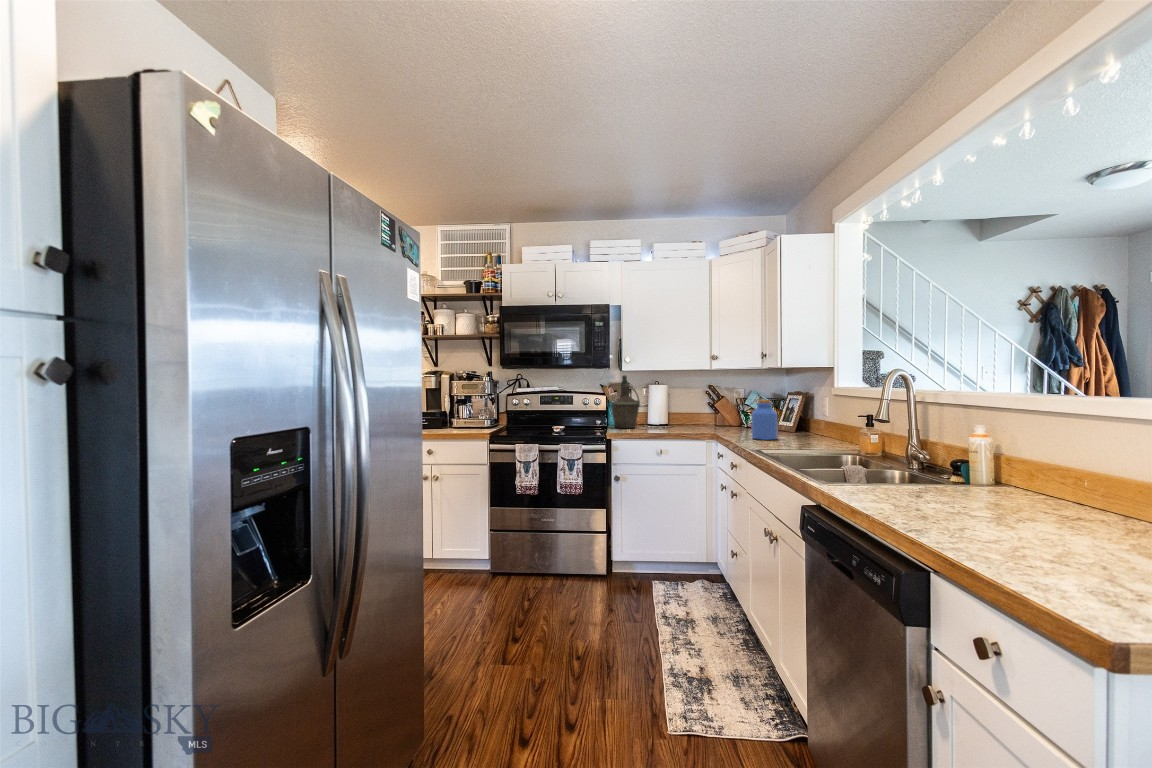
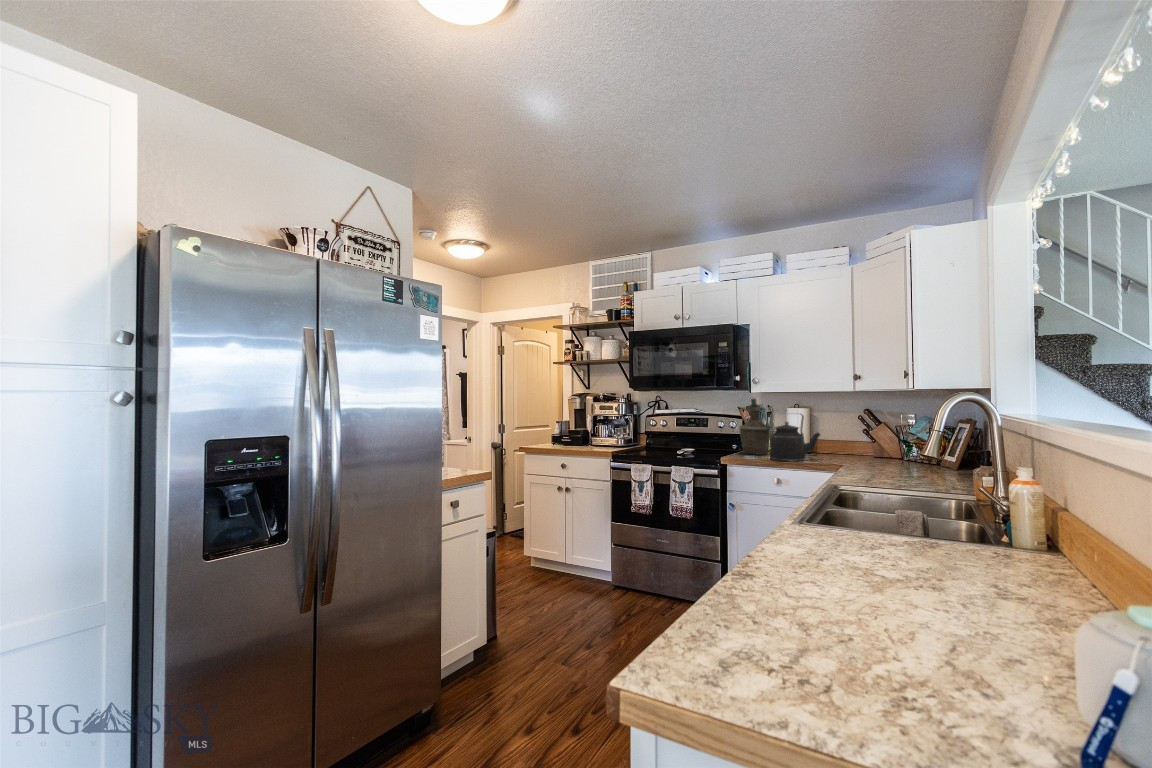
kettle: none [649,388,689,433] -> present [769,414,820,461]
jar: present [751,400,778,440] -> none [864,430,896,476]

